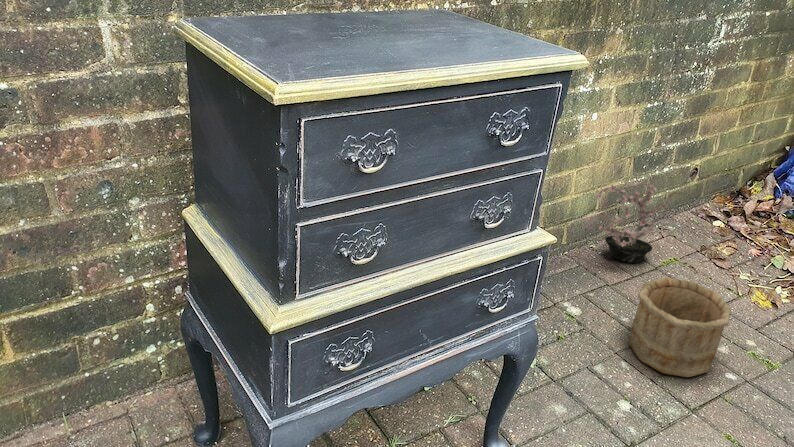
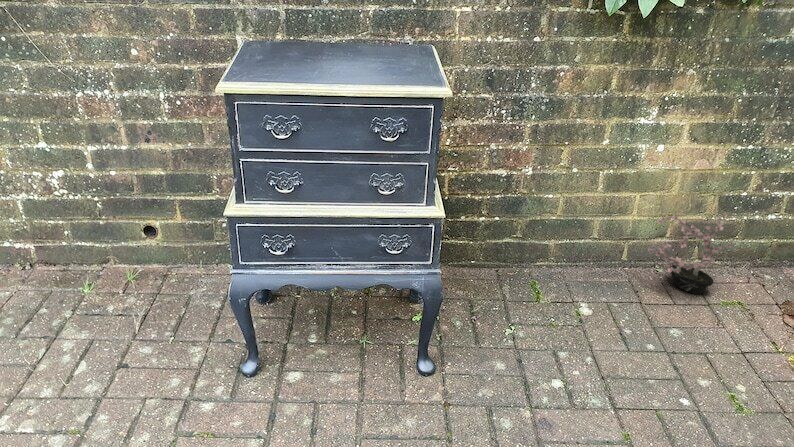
wooden bucket: present [629,277,731,377] -> none [612,300,701,391]

